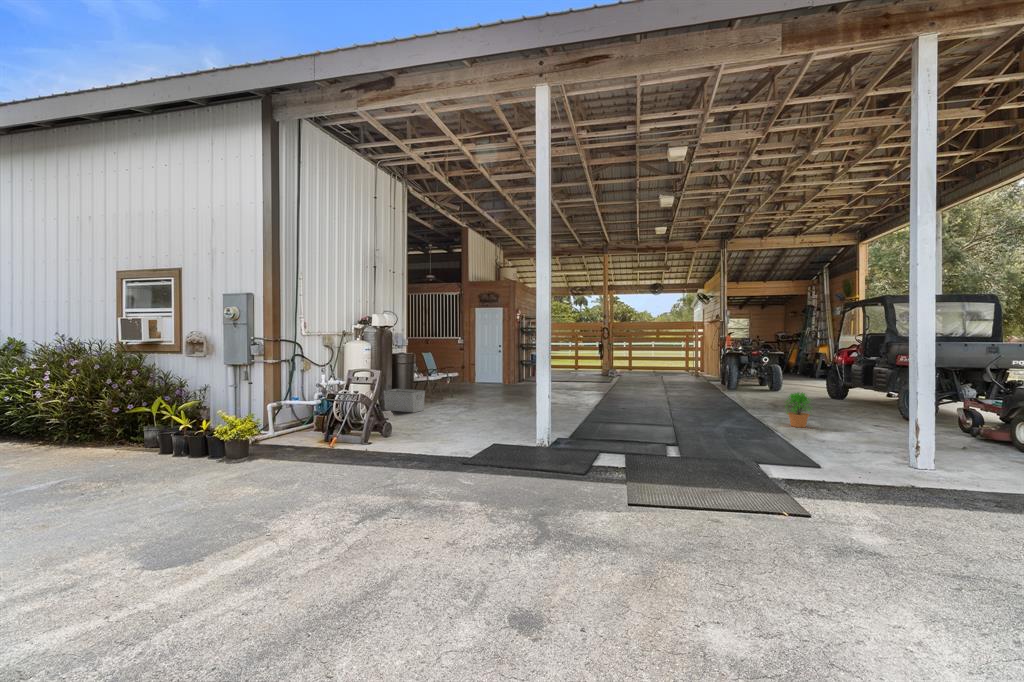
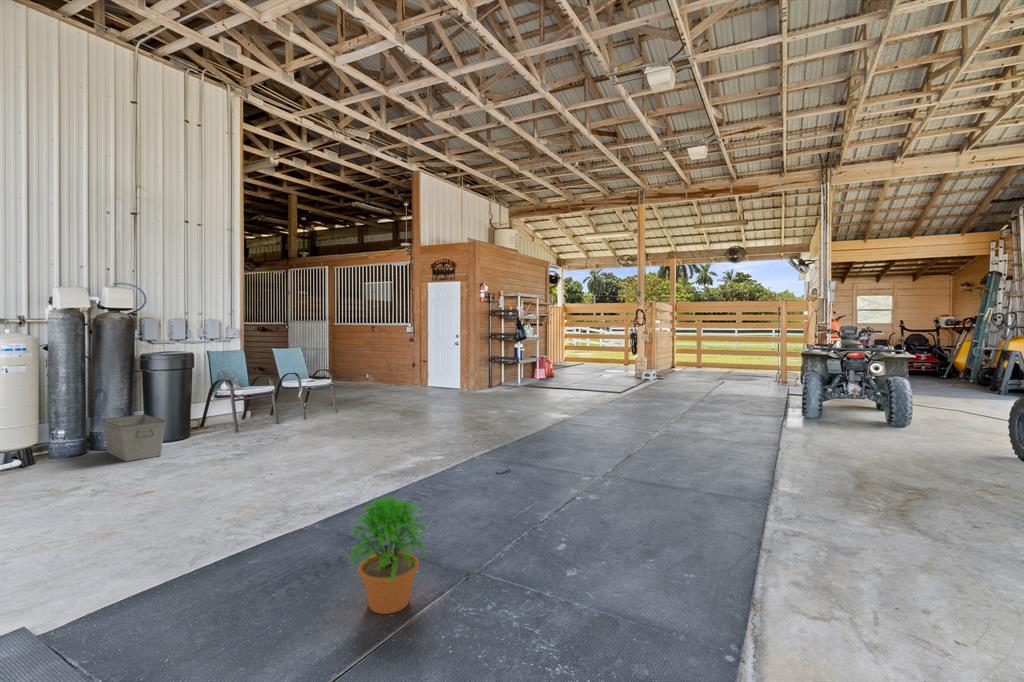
potted plant: present [785,392,811,427] -> present [349,497,428,614]

